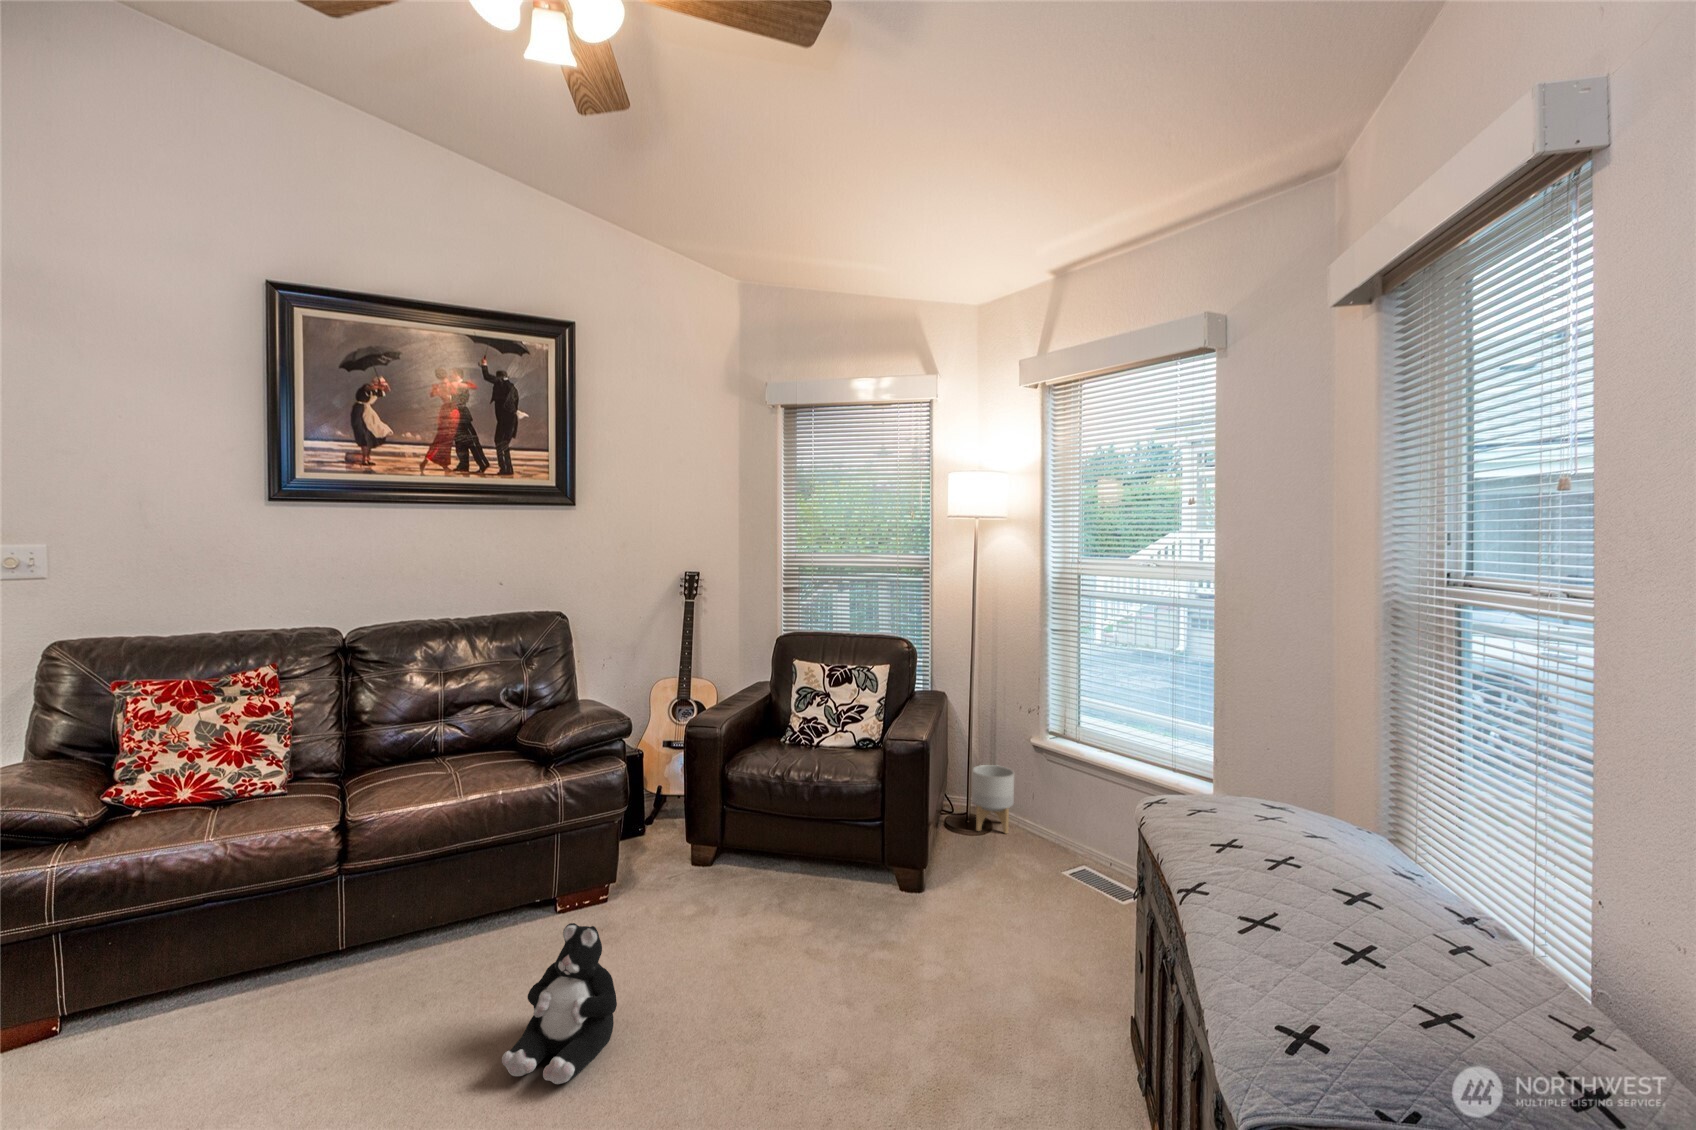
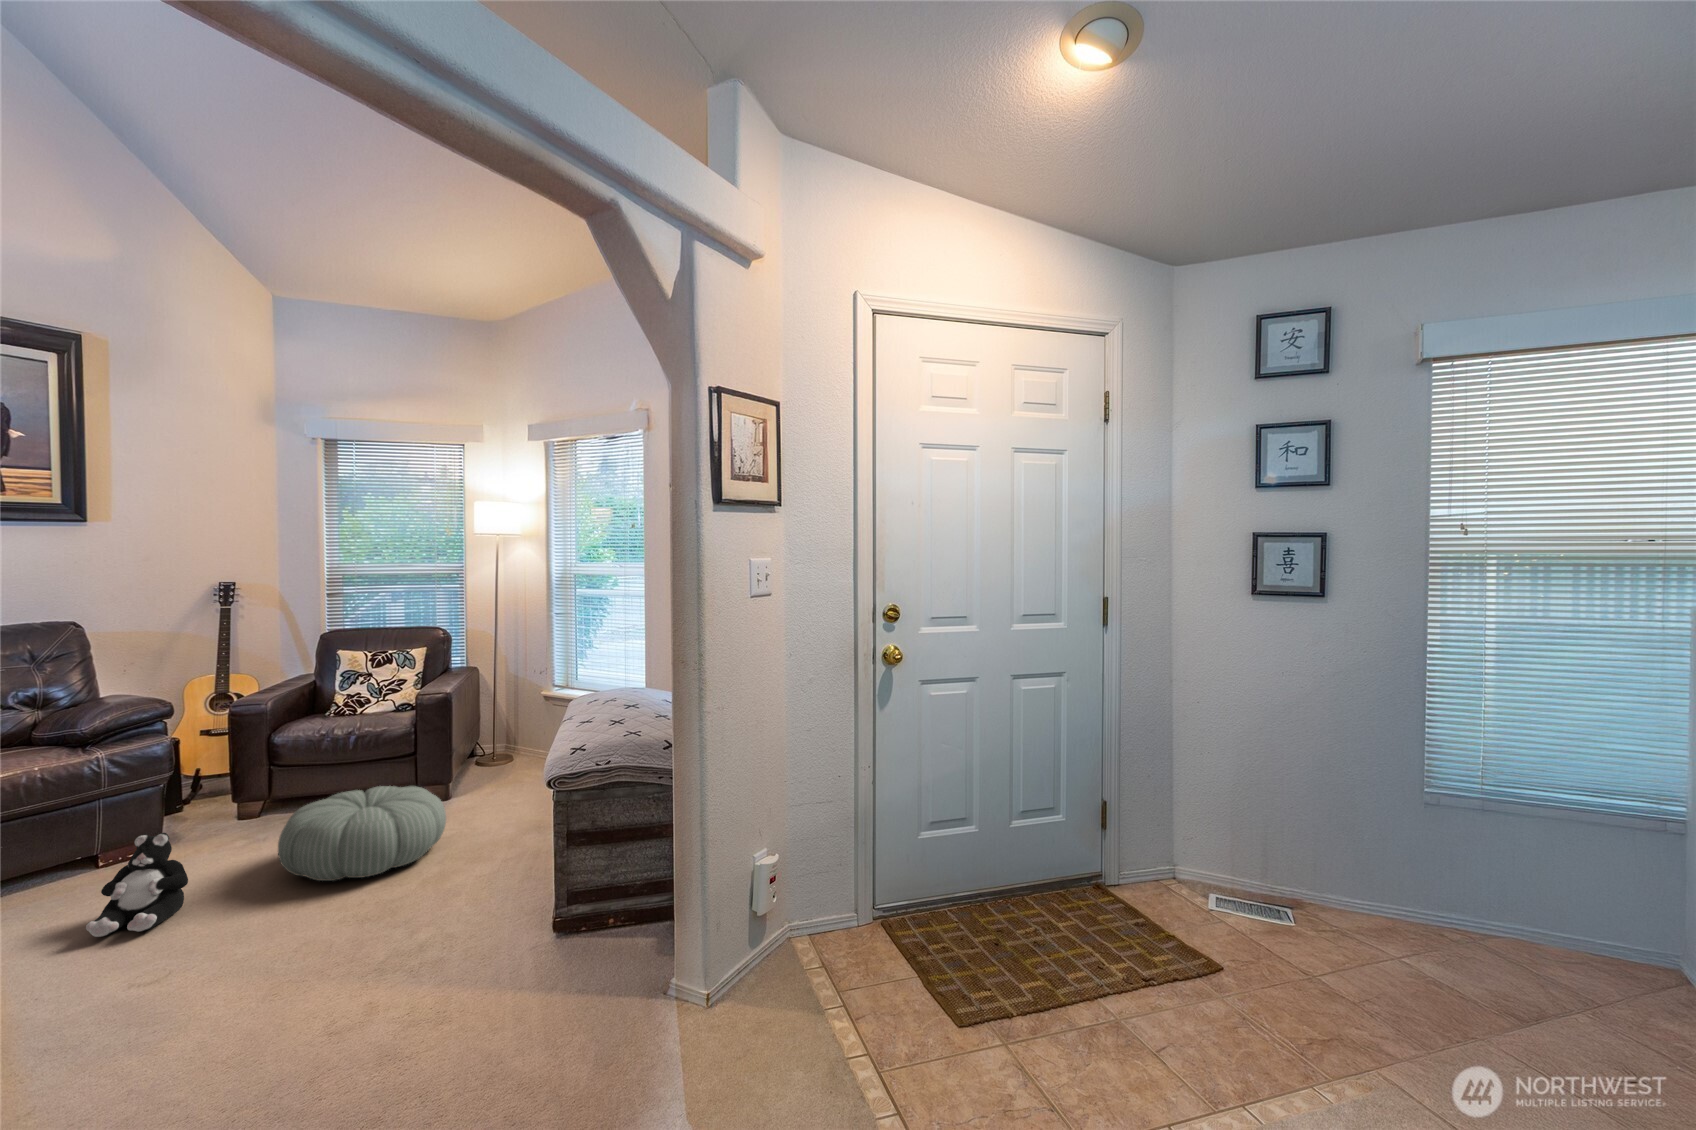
planter: present [972,765,1014,834] -> none [498,715,531,763]
pouf: none [721,880,937,1059] -> present [278,786,446,881]

